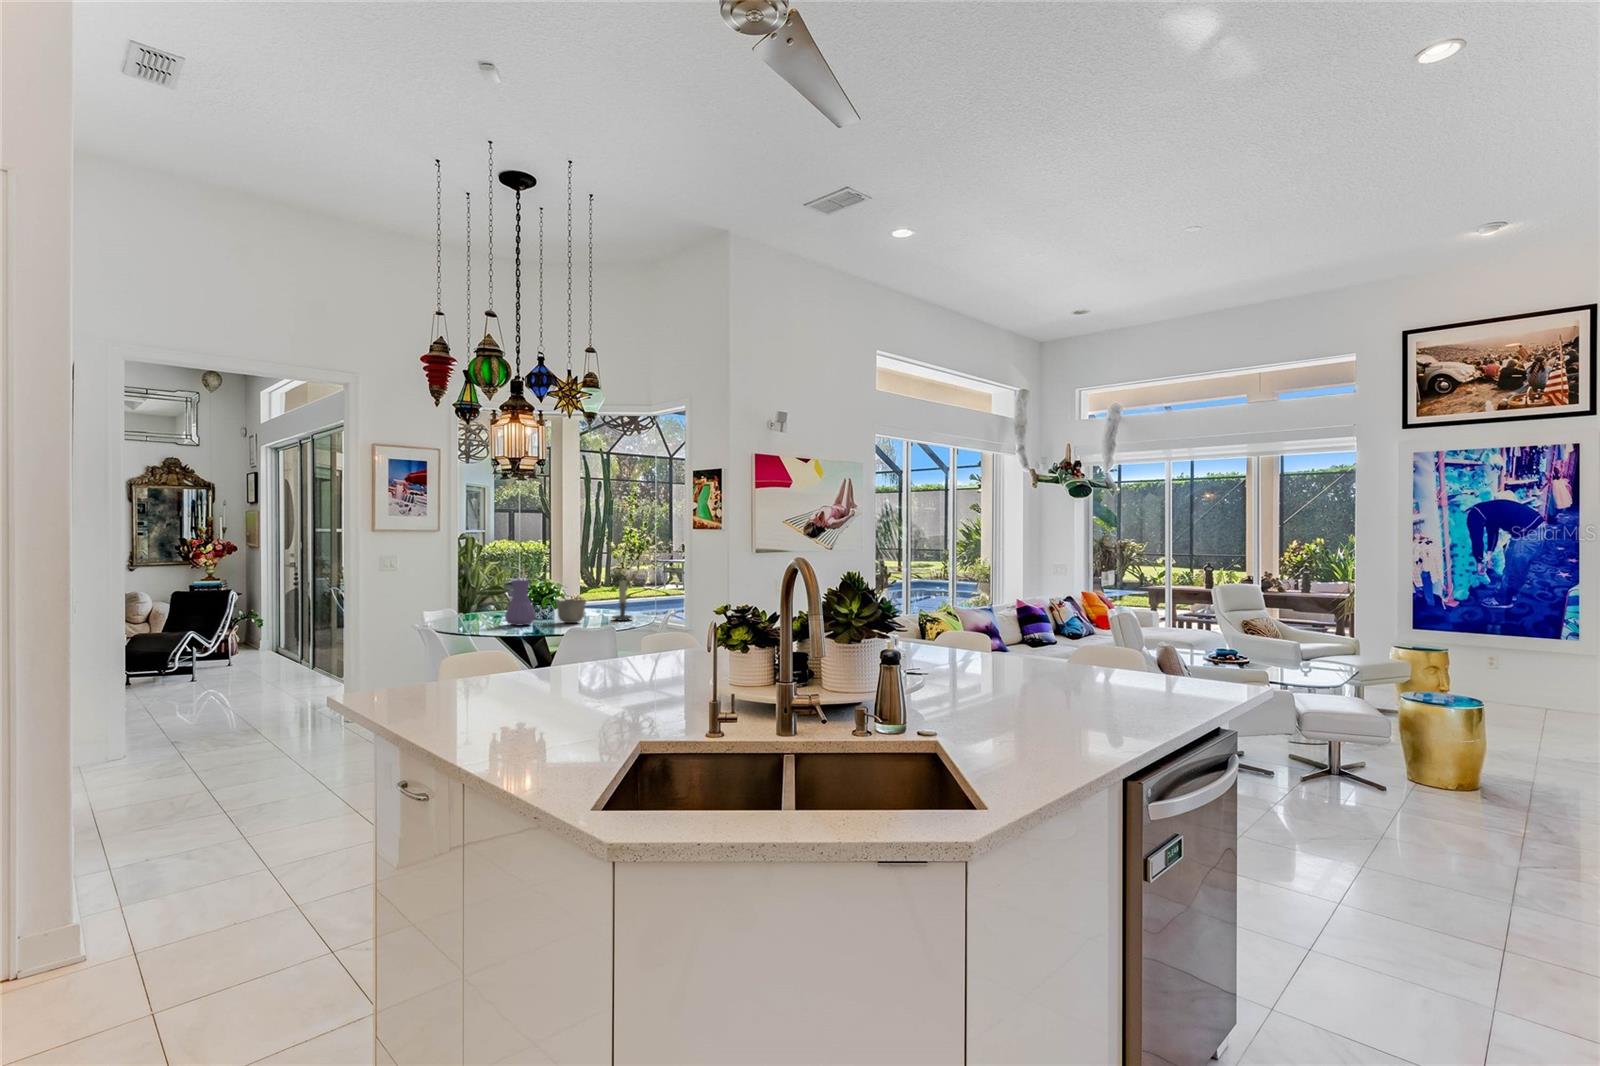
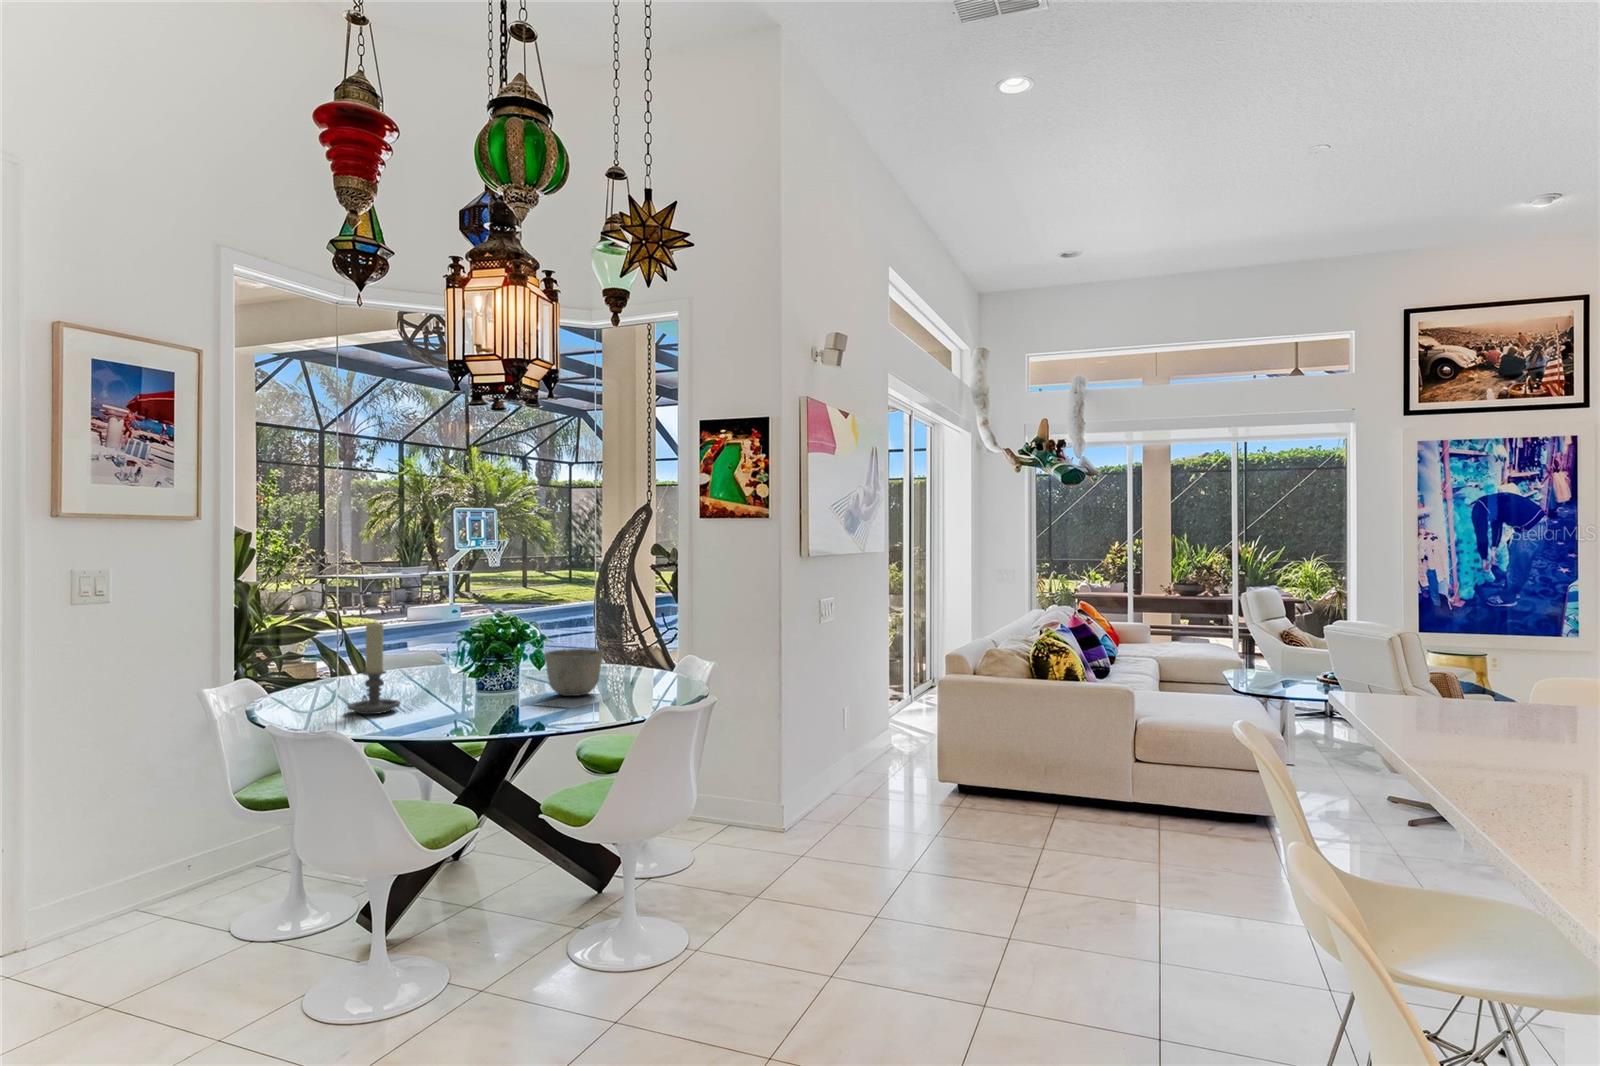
vase: present [505,580,536,626] -> none [455,614,518,710]
candle holder: present [612,581,633,621] -> present [347,623,400,714]

